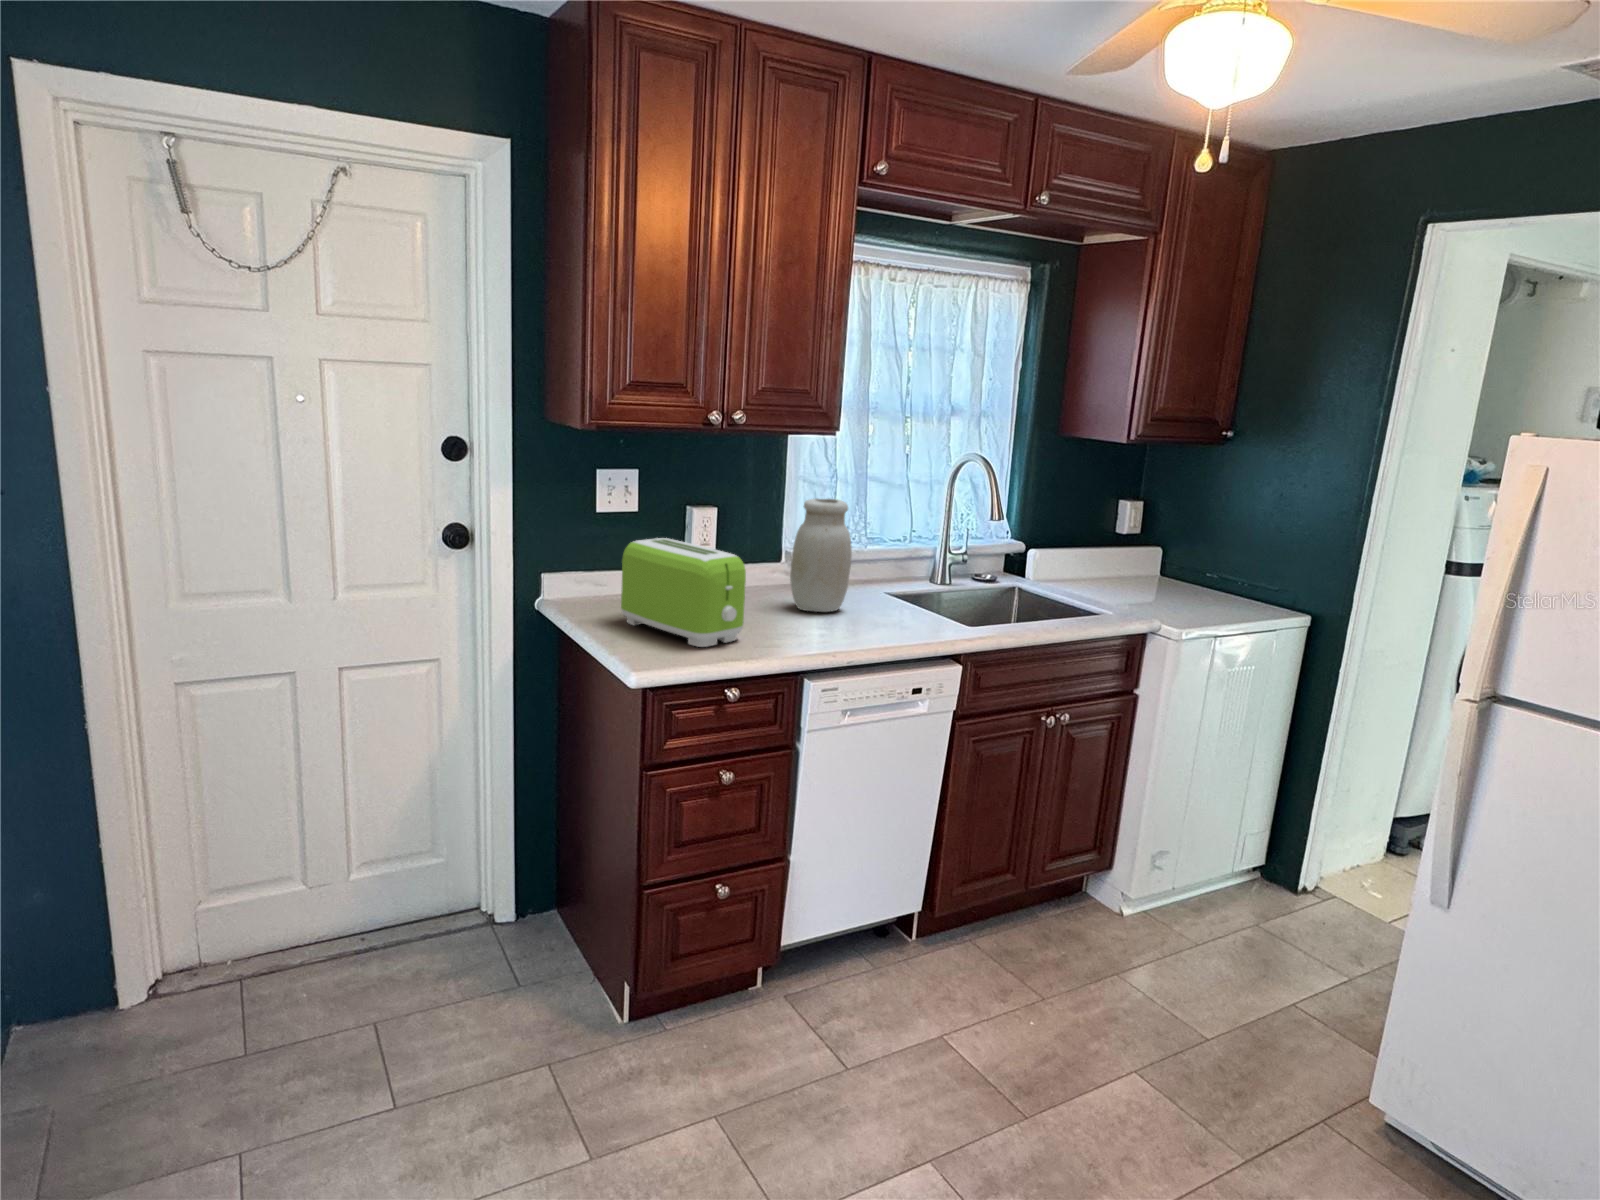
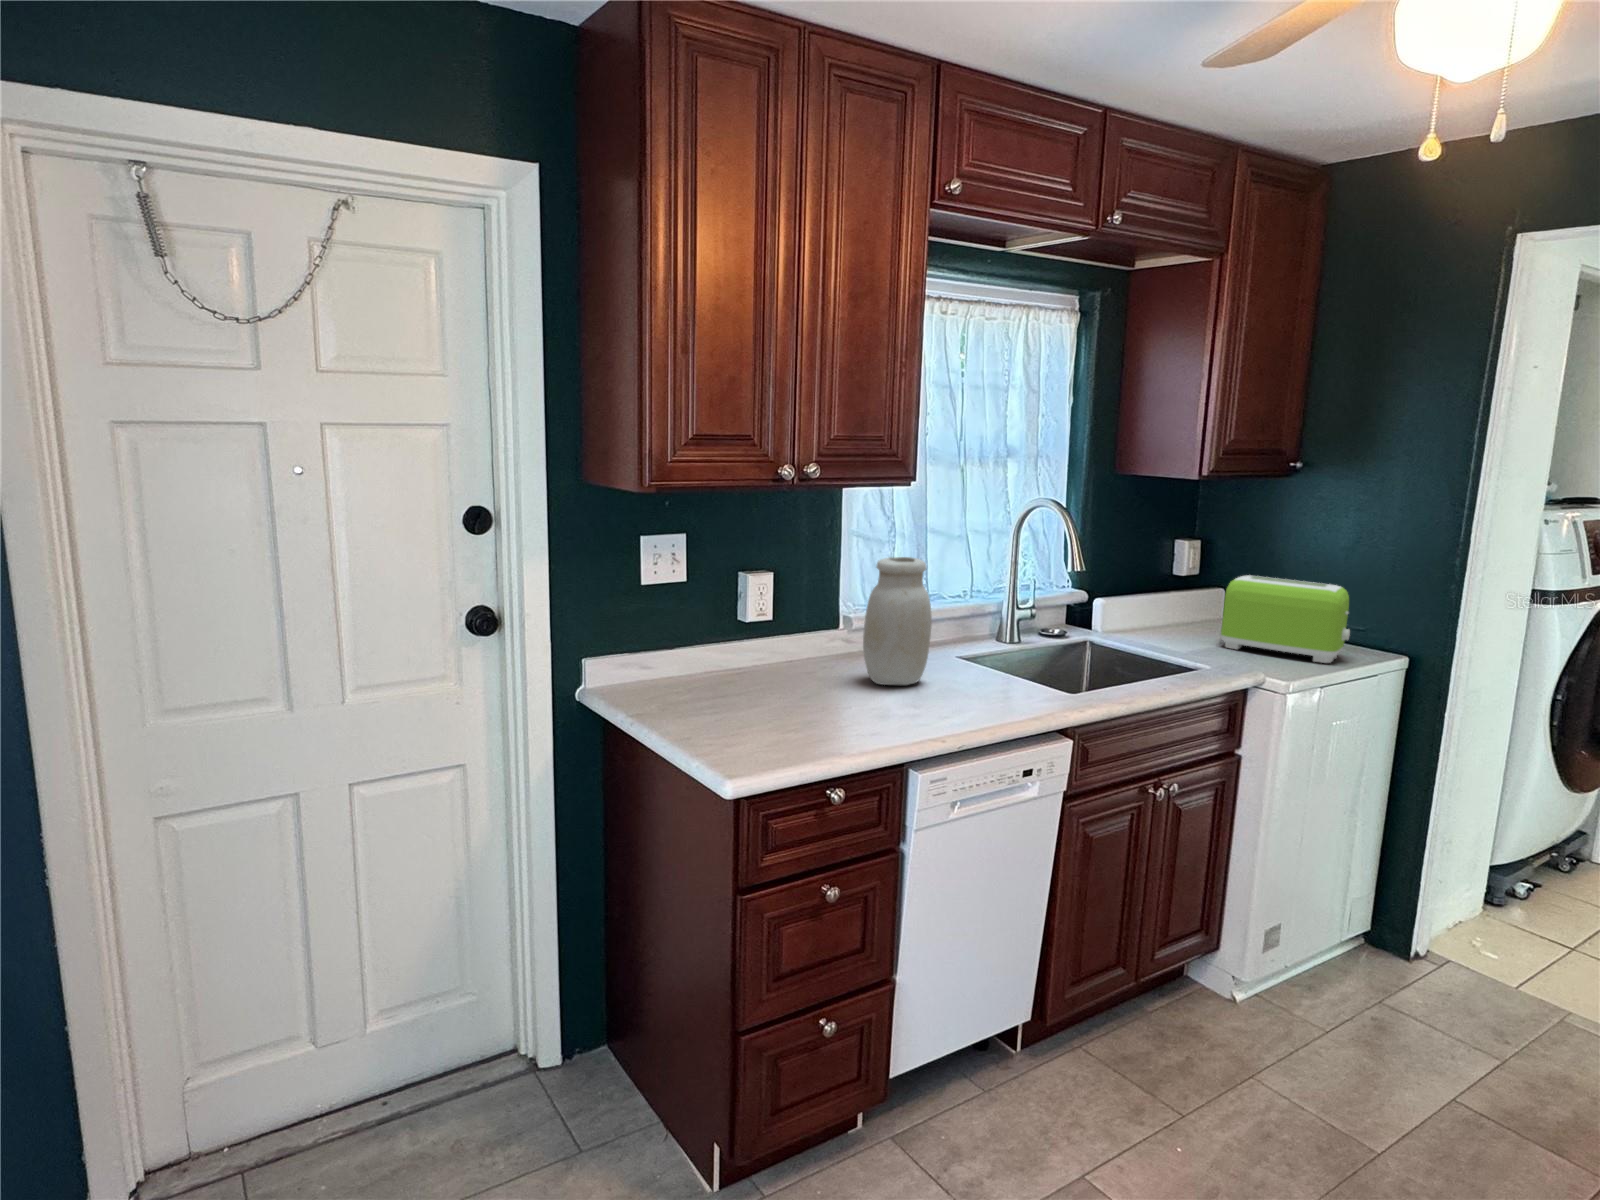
toaster: present [621,538,746,647] -> present [1221,575,1350,663]

